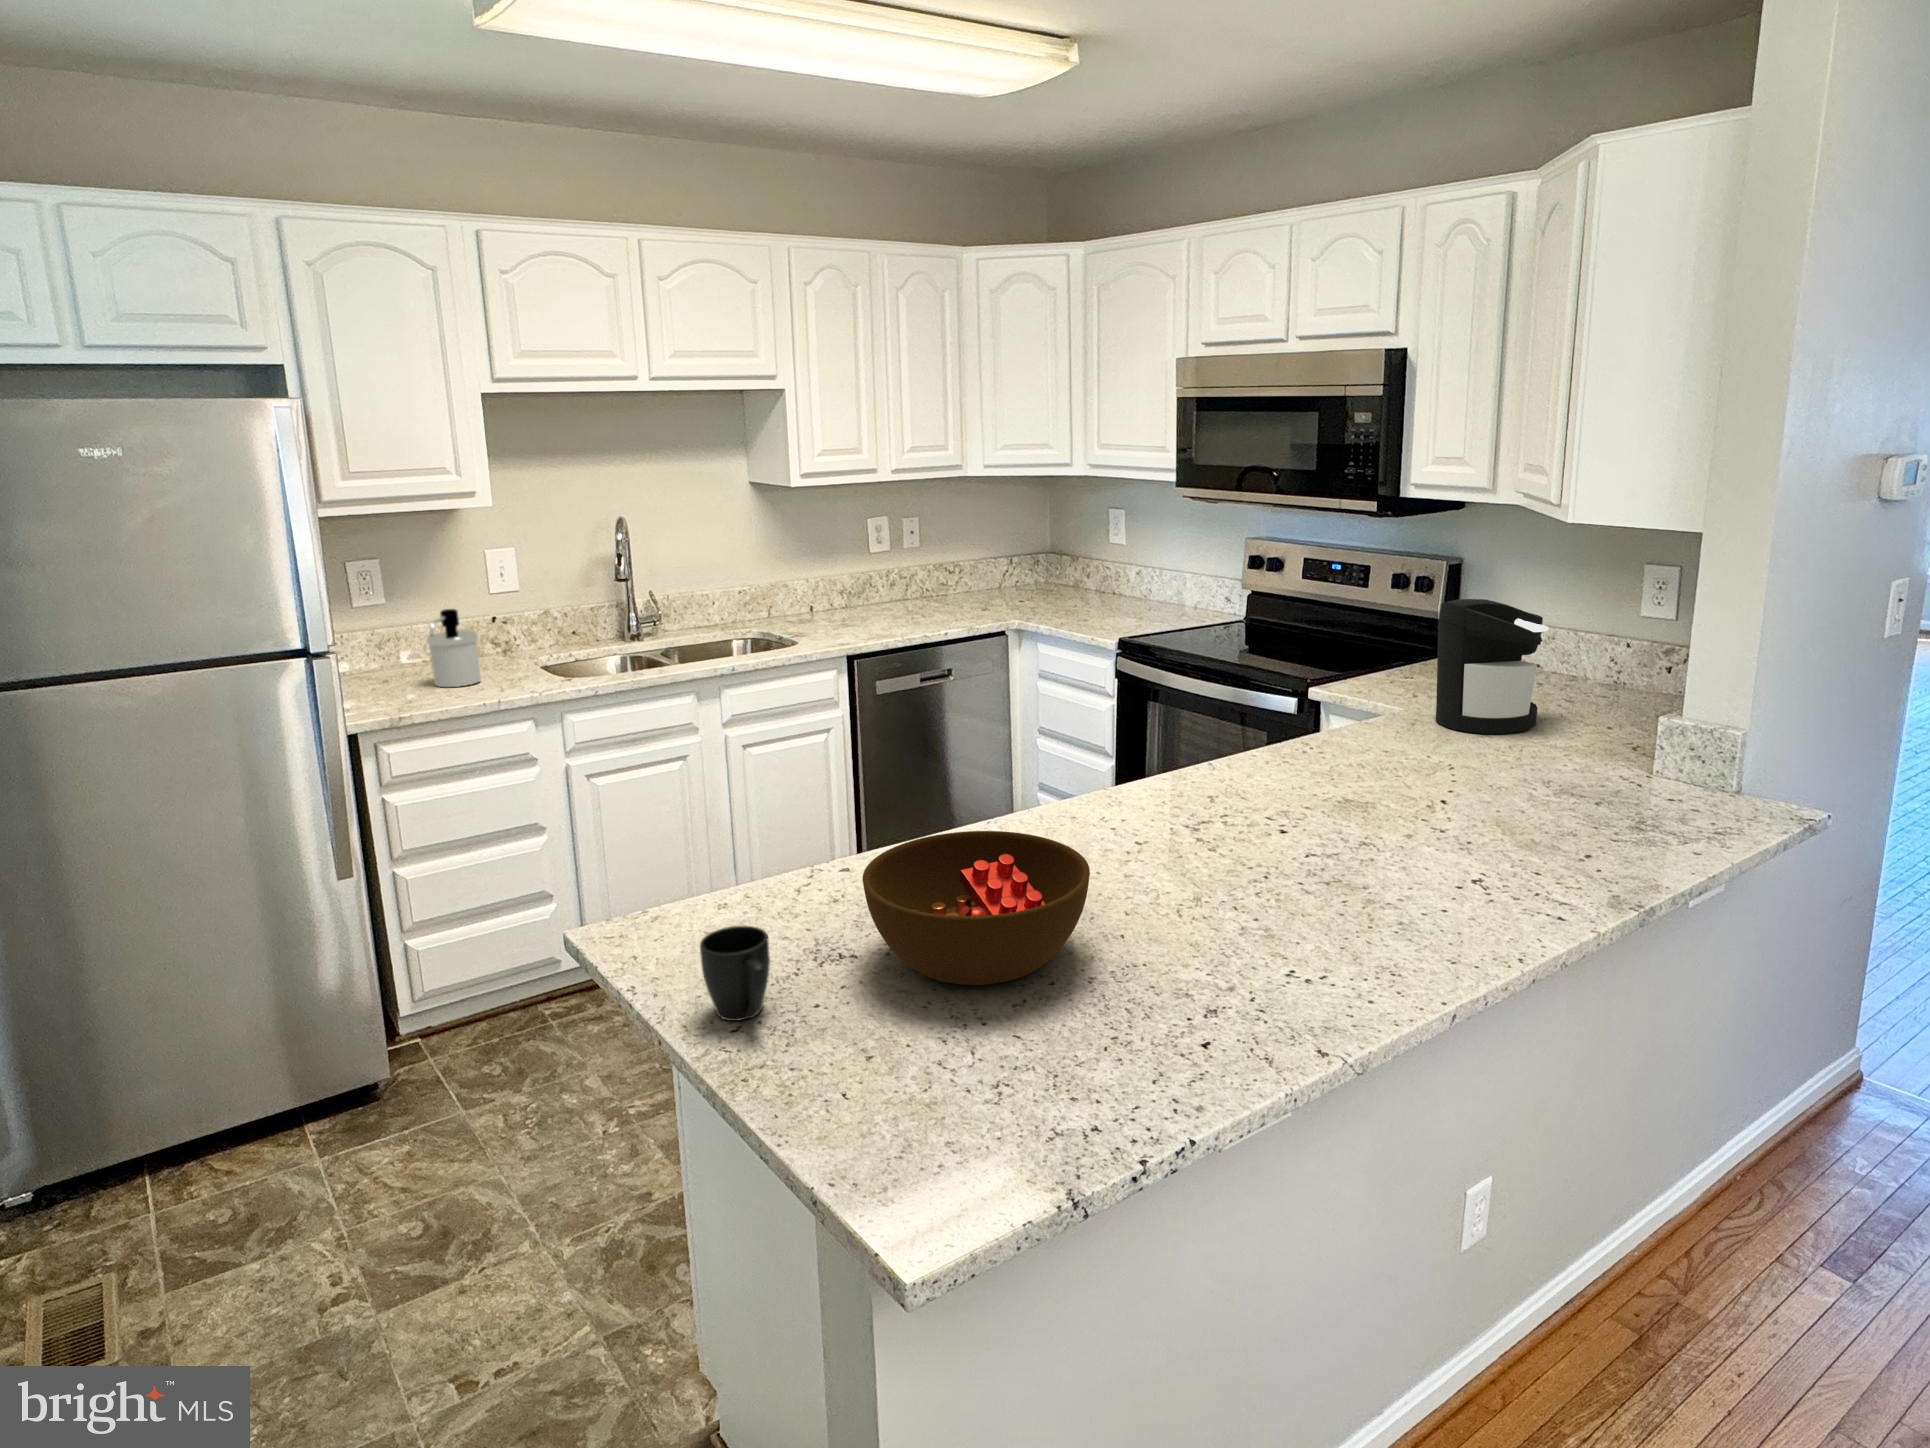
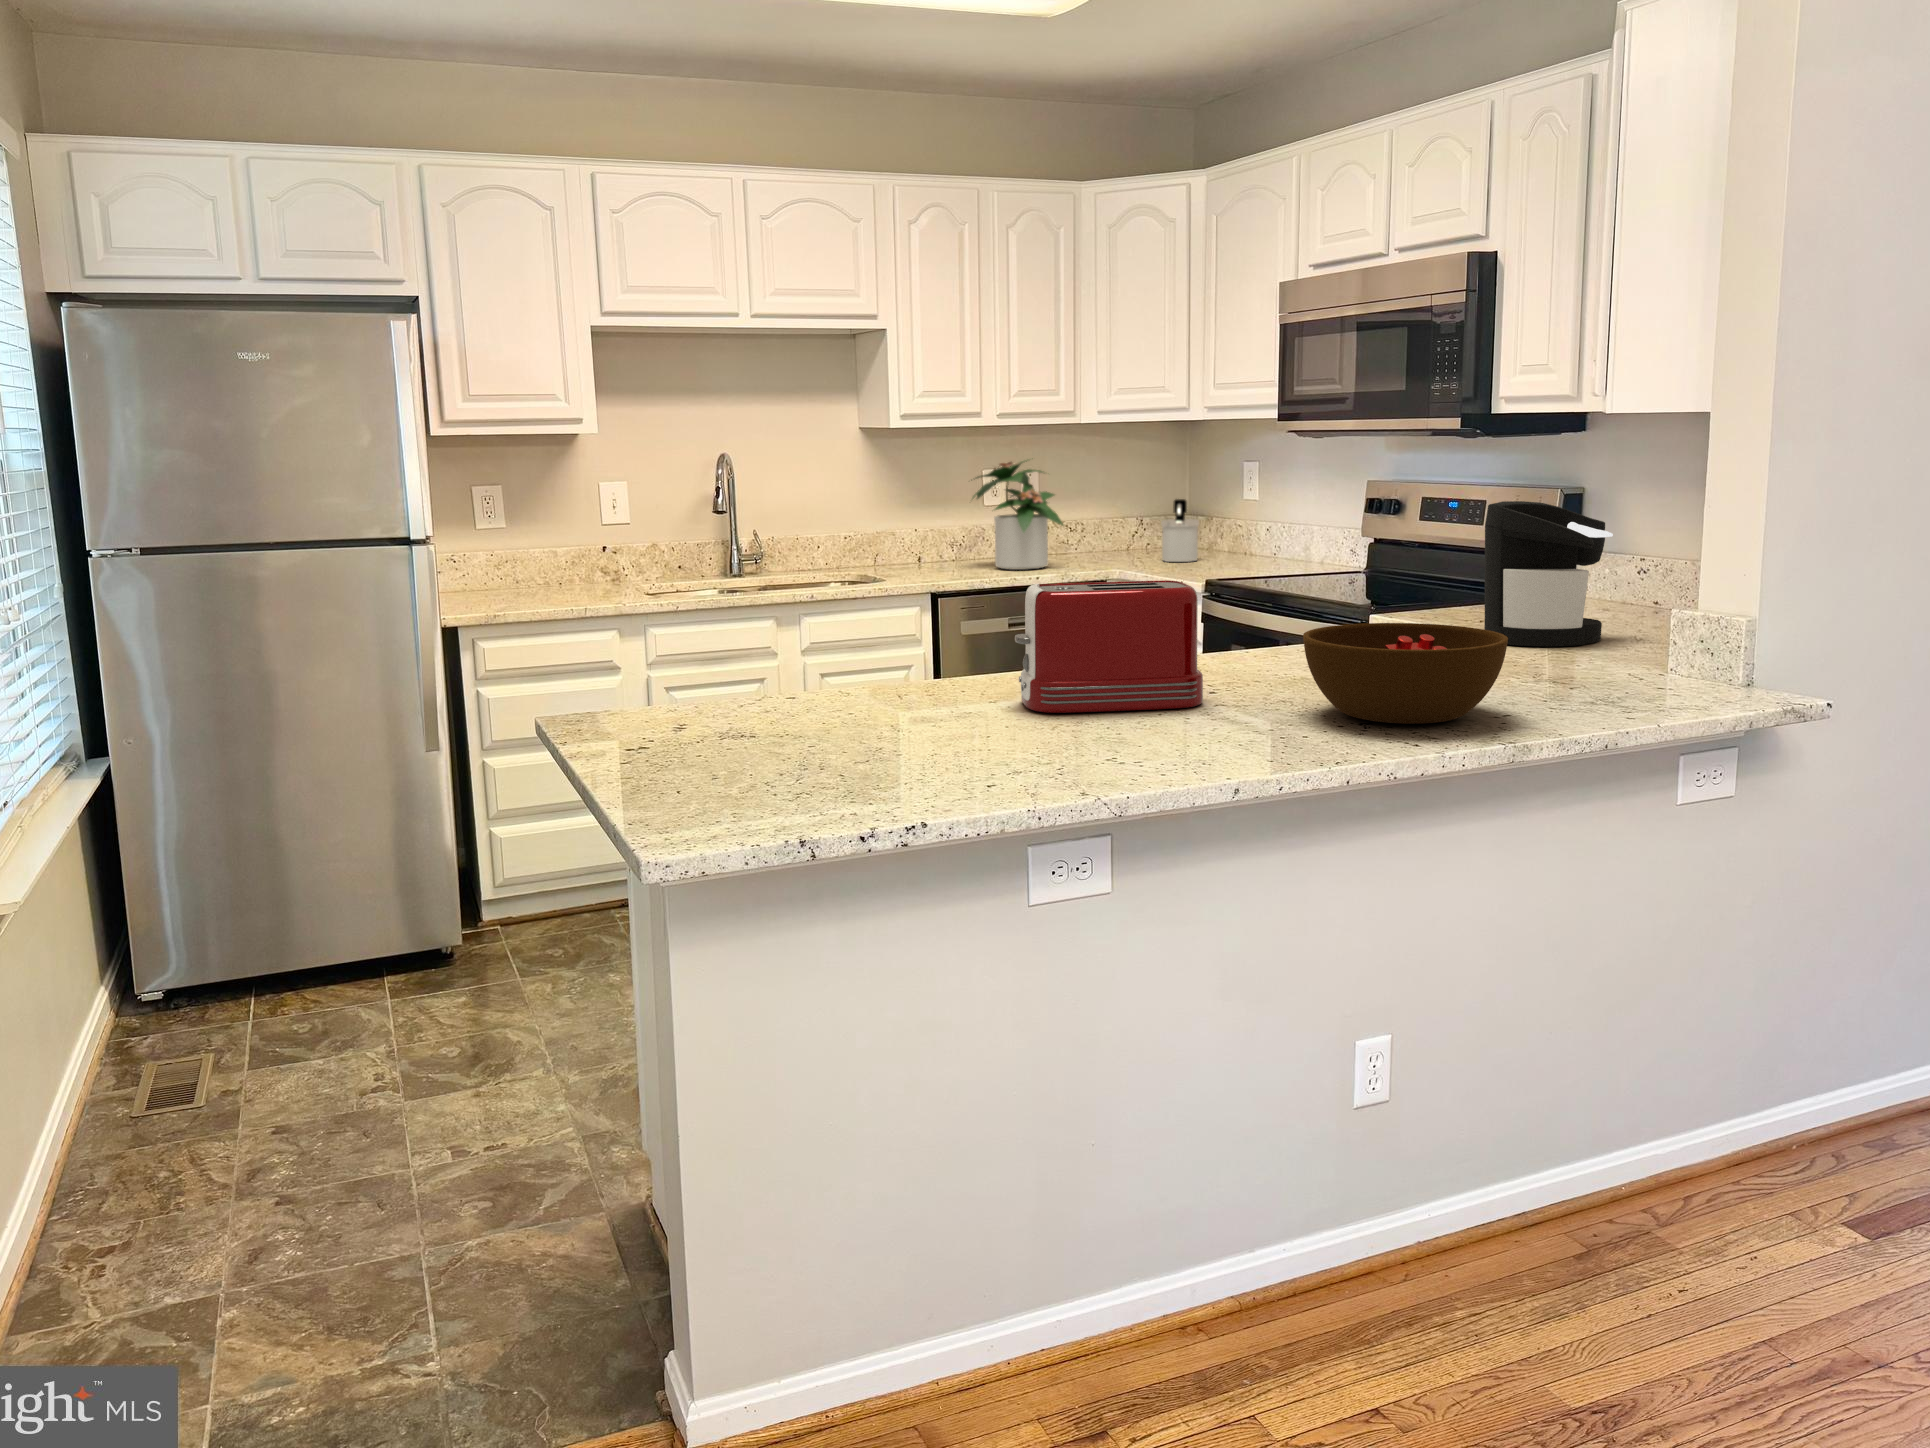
potted plant: none [866,512,962,620] -> present [973,461,1063,570]
soap dispenser: present [427,609,481,687] -> present [1161,499,1199,562]
toaster: none [1099,724,1287,881] -> present [1015,580,1203,713]
bowl: present [863,831,1090,985] -> present [1303,623,1508,724]
mug: present [700,926,770,1021] -> none [603,687,661,759]

